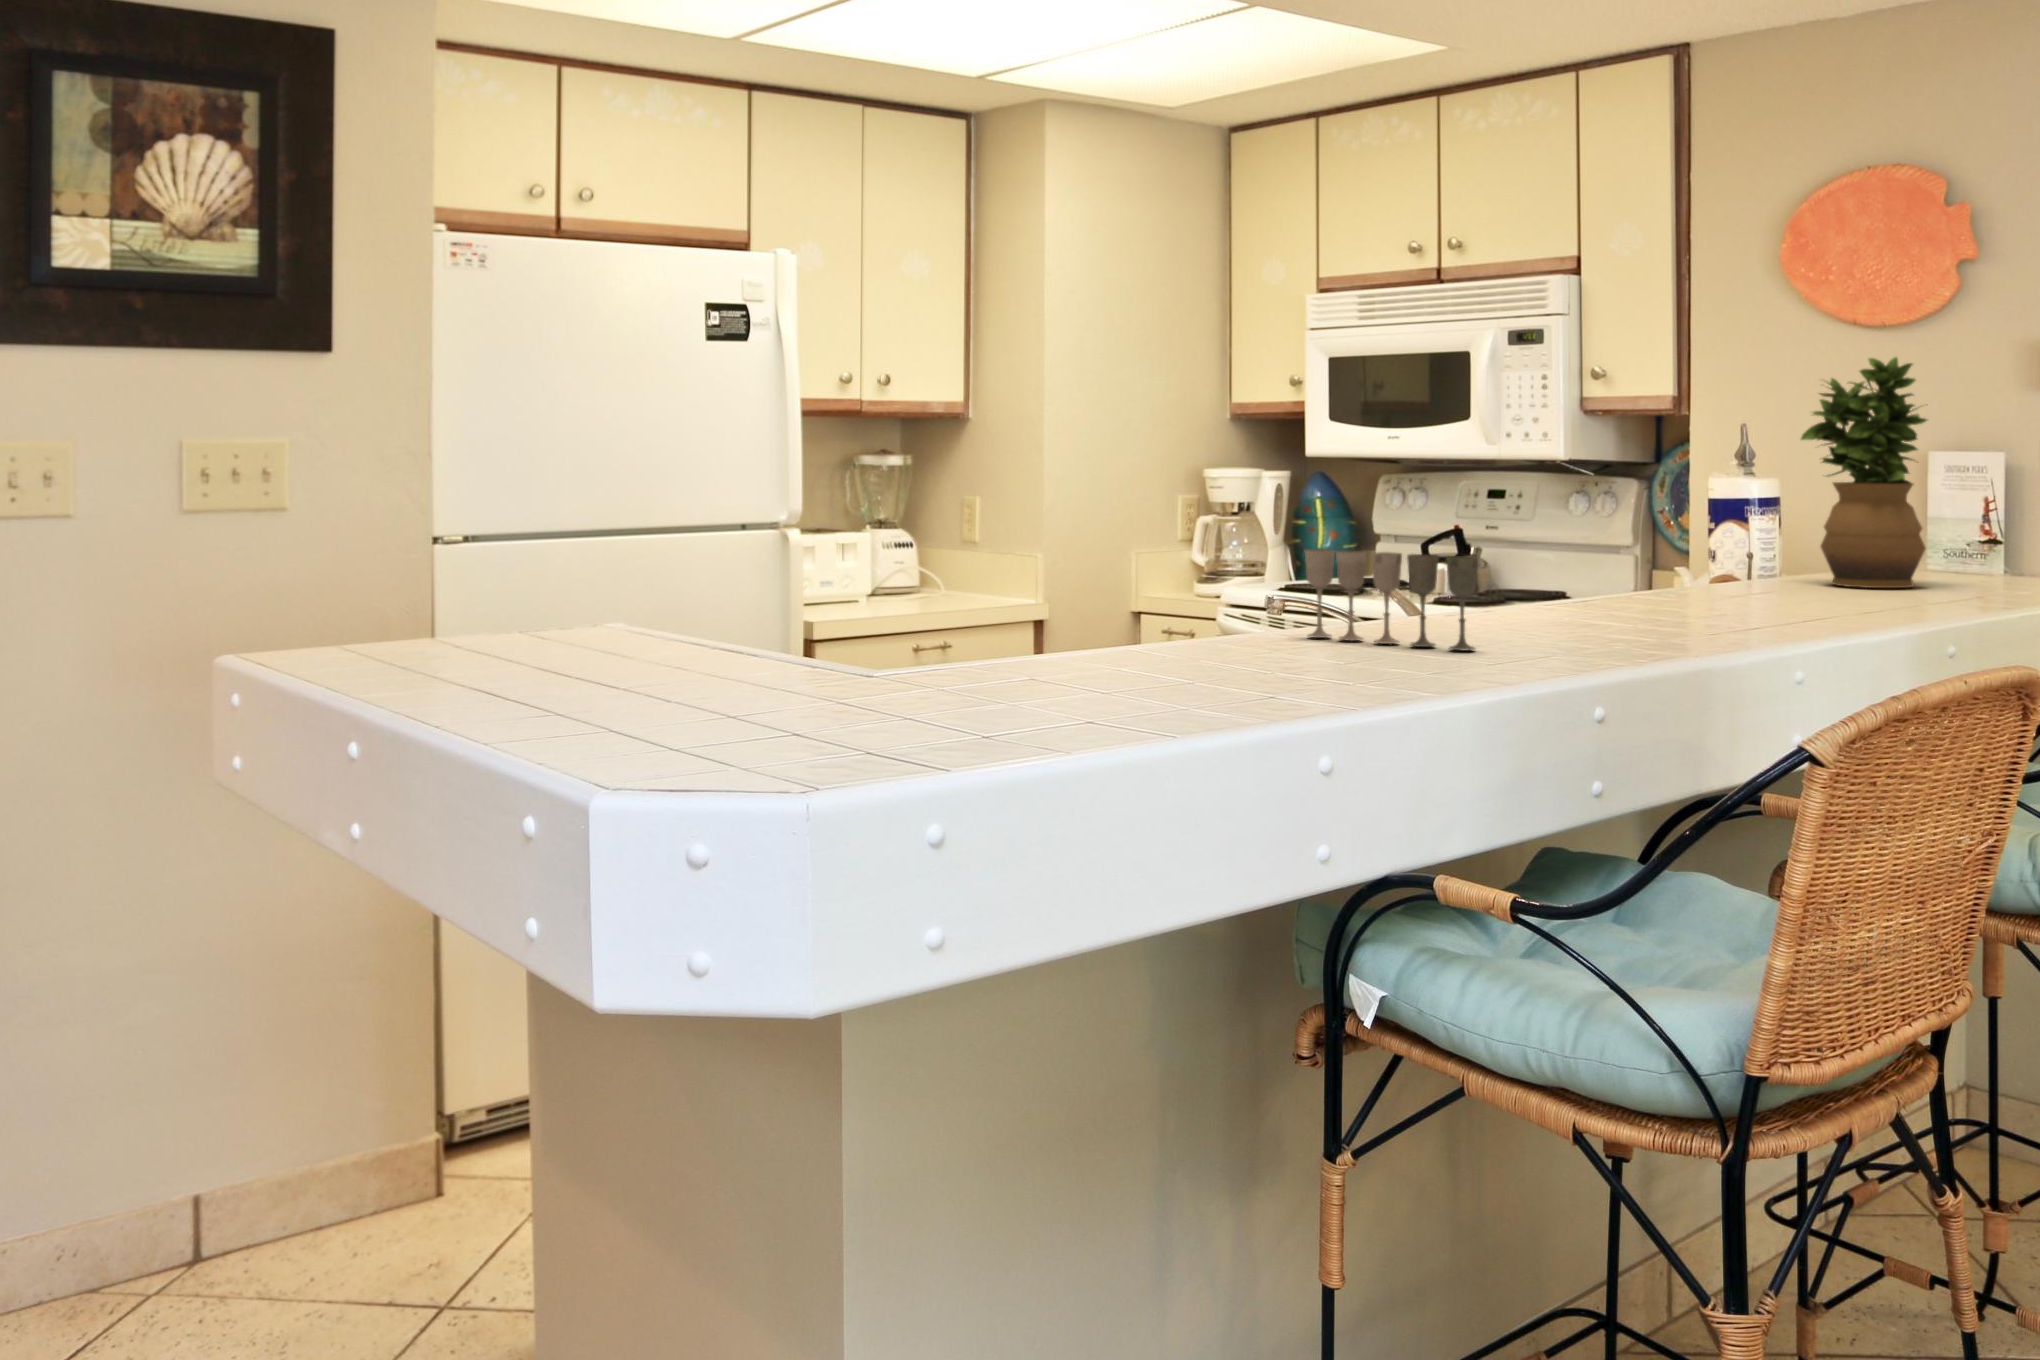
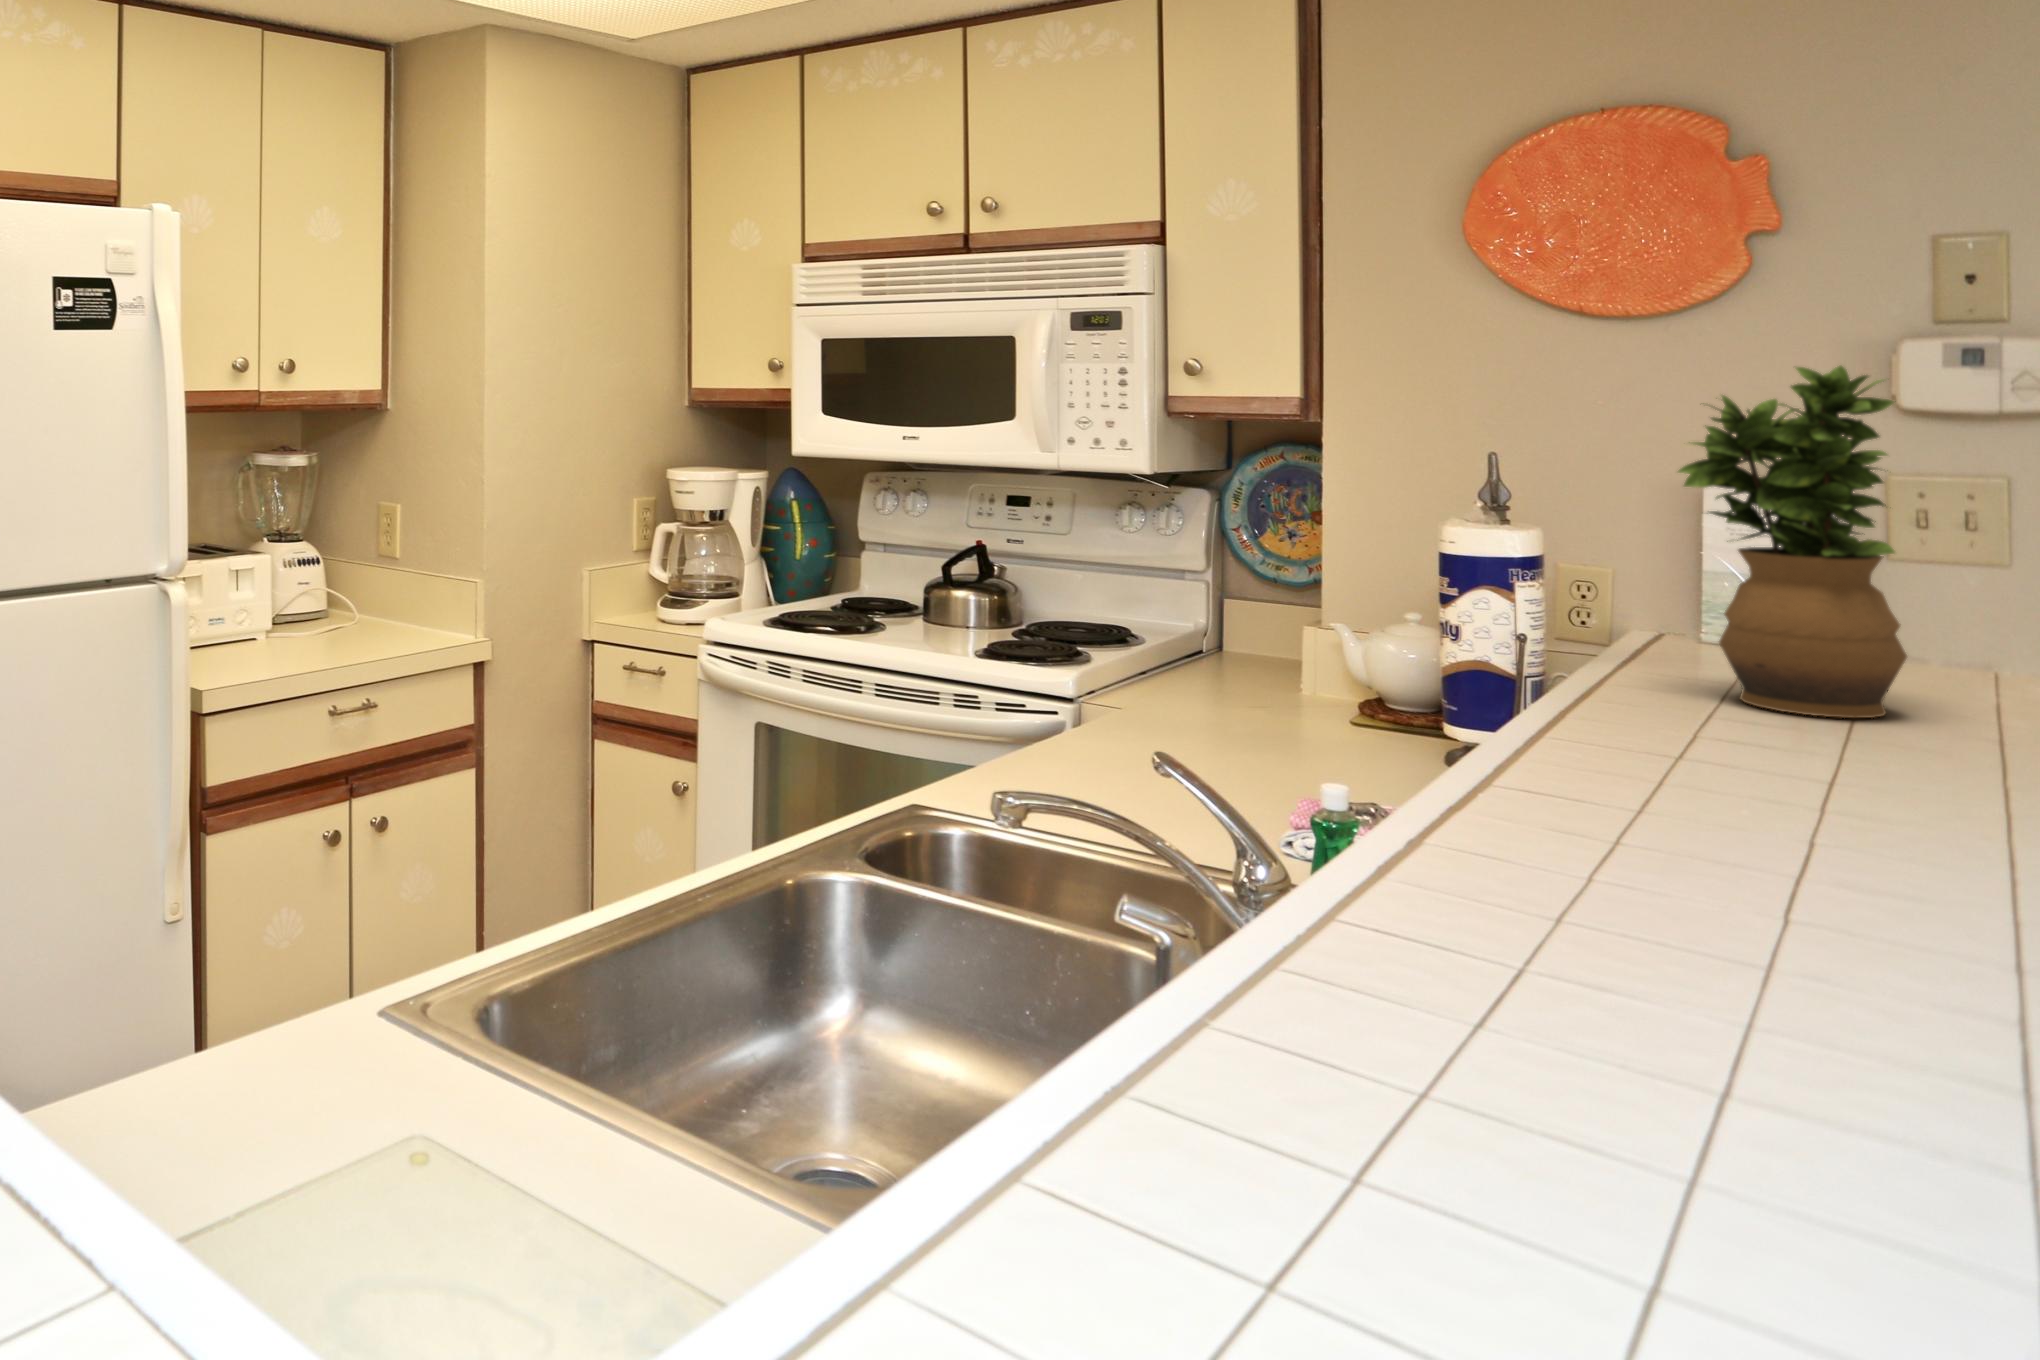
wine glass: present [1305,549,1478,651] -> none [1310,830,1861,1155]

